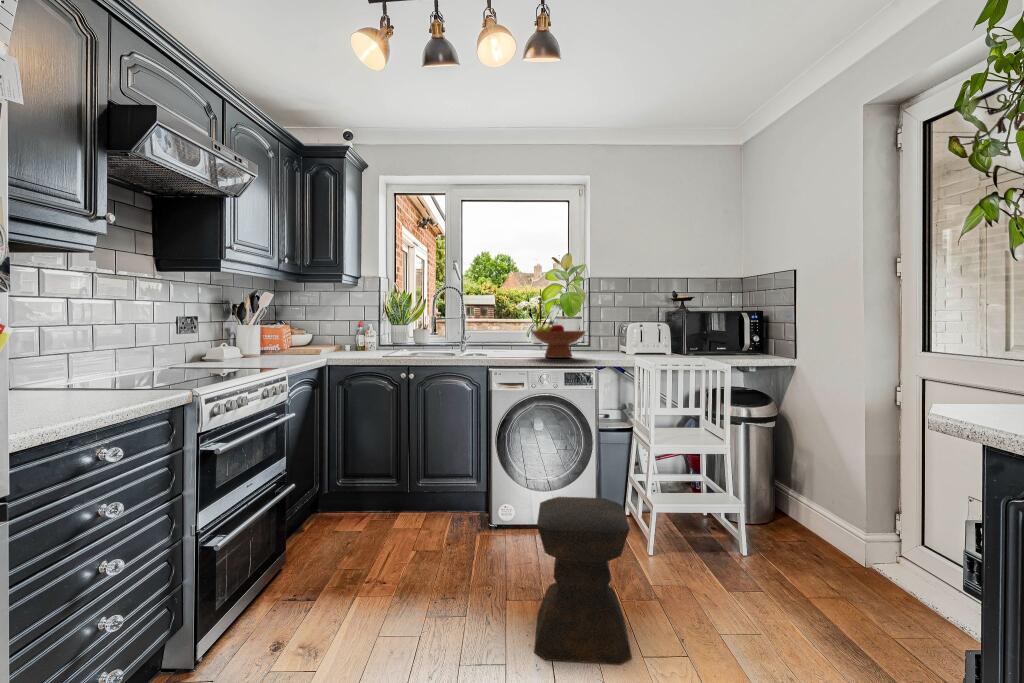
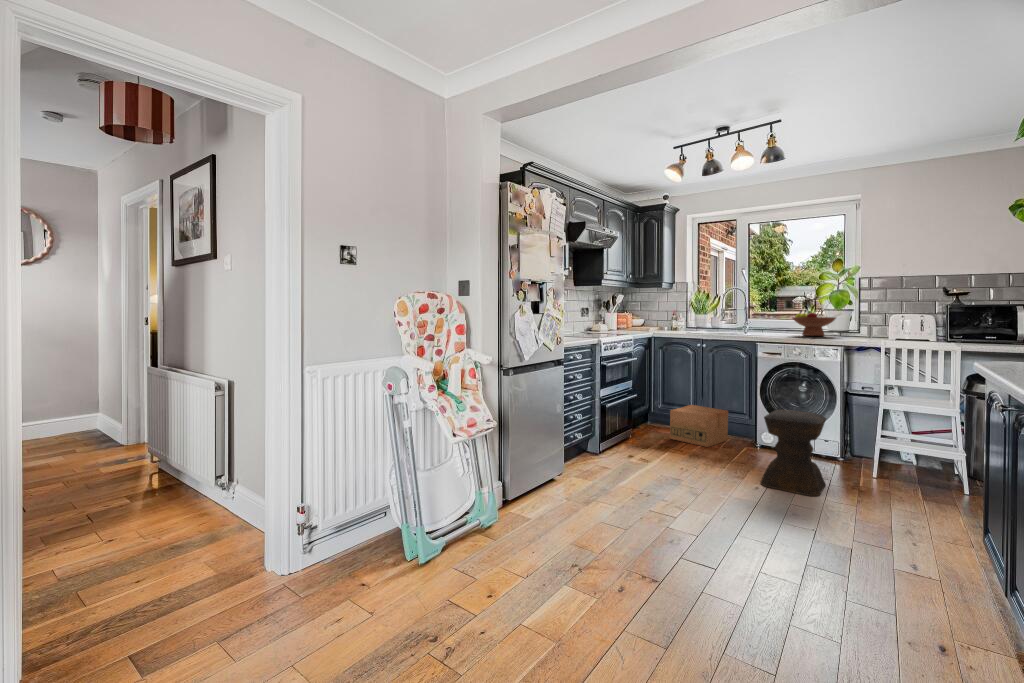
cardboard box: none [360,478,453,559] -> present [670,405,728,447]

